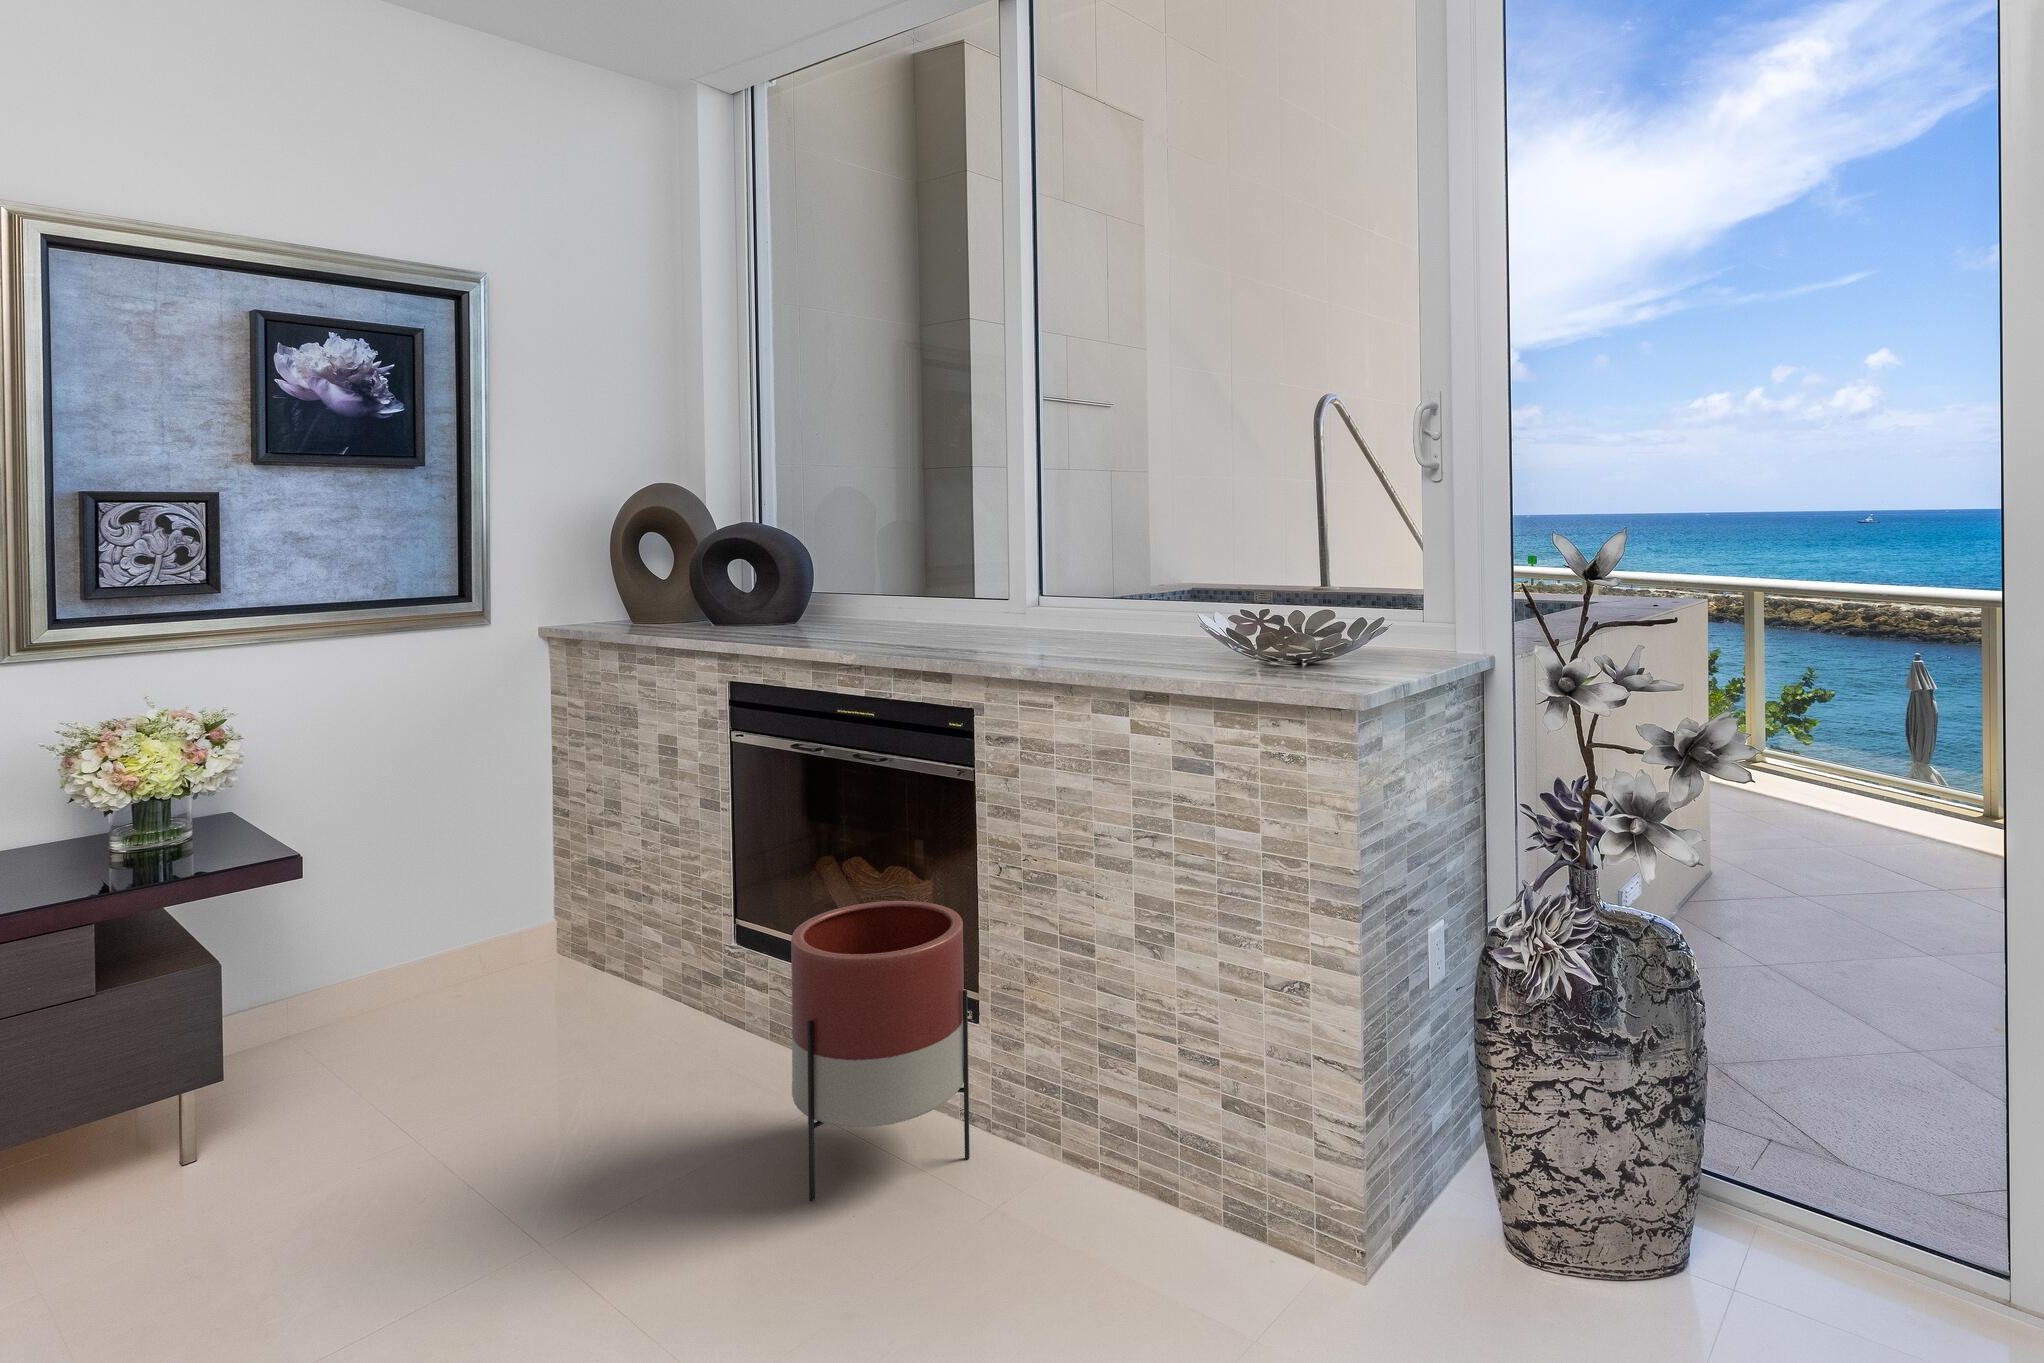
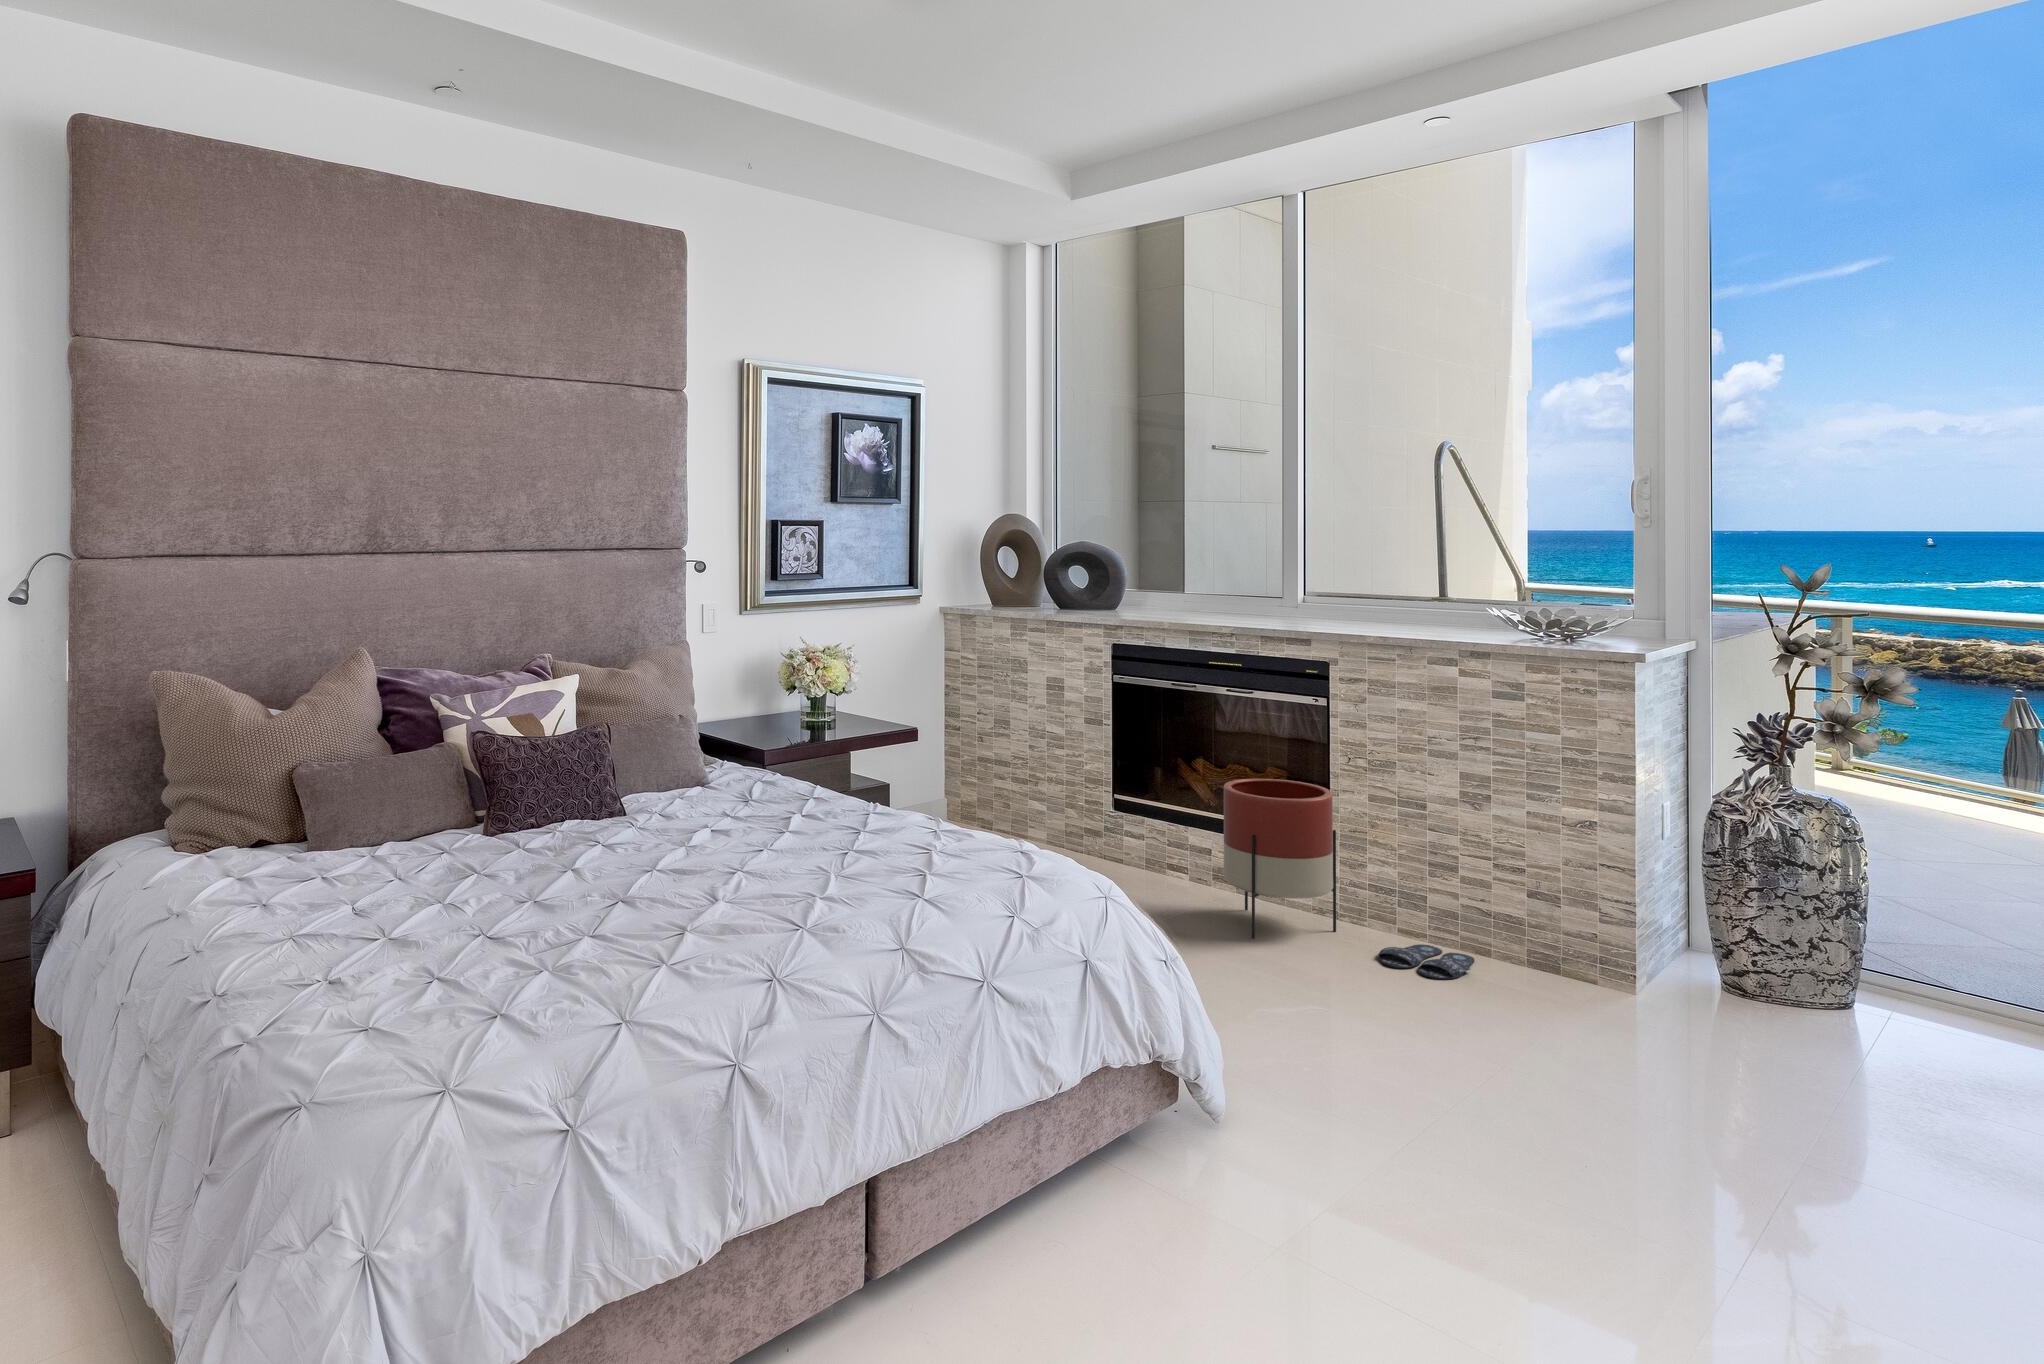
slippers: none [986,1180,1147,1288] -> present [1379,944,1474,979]

